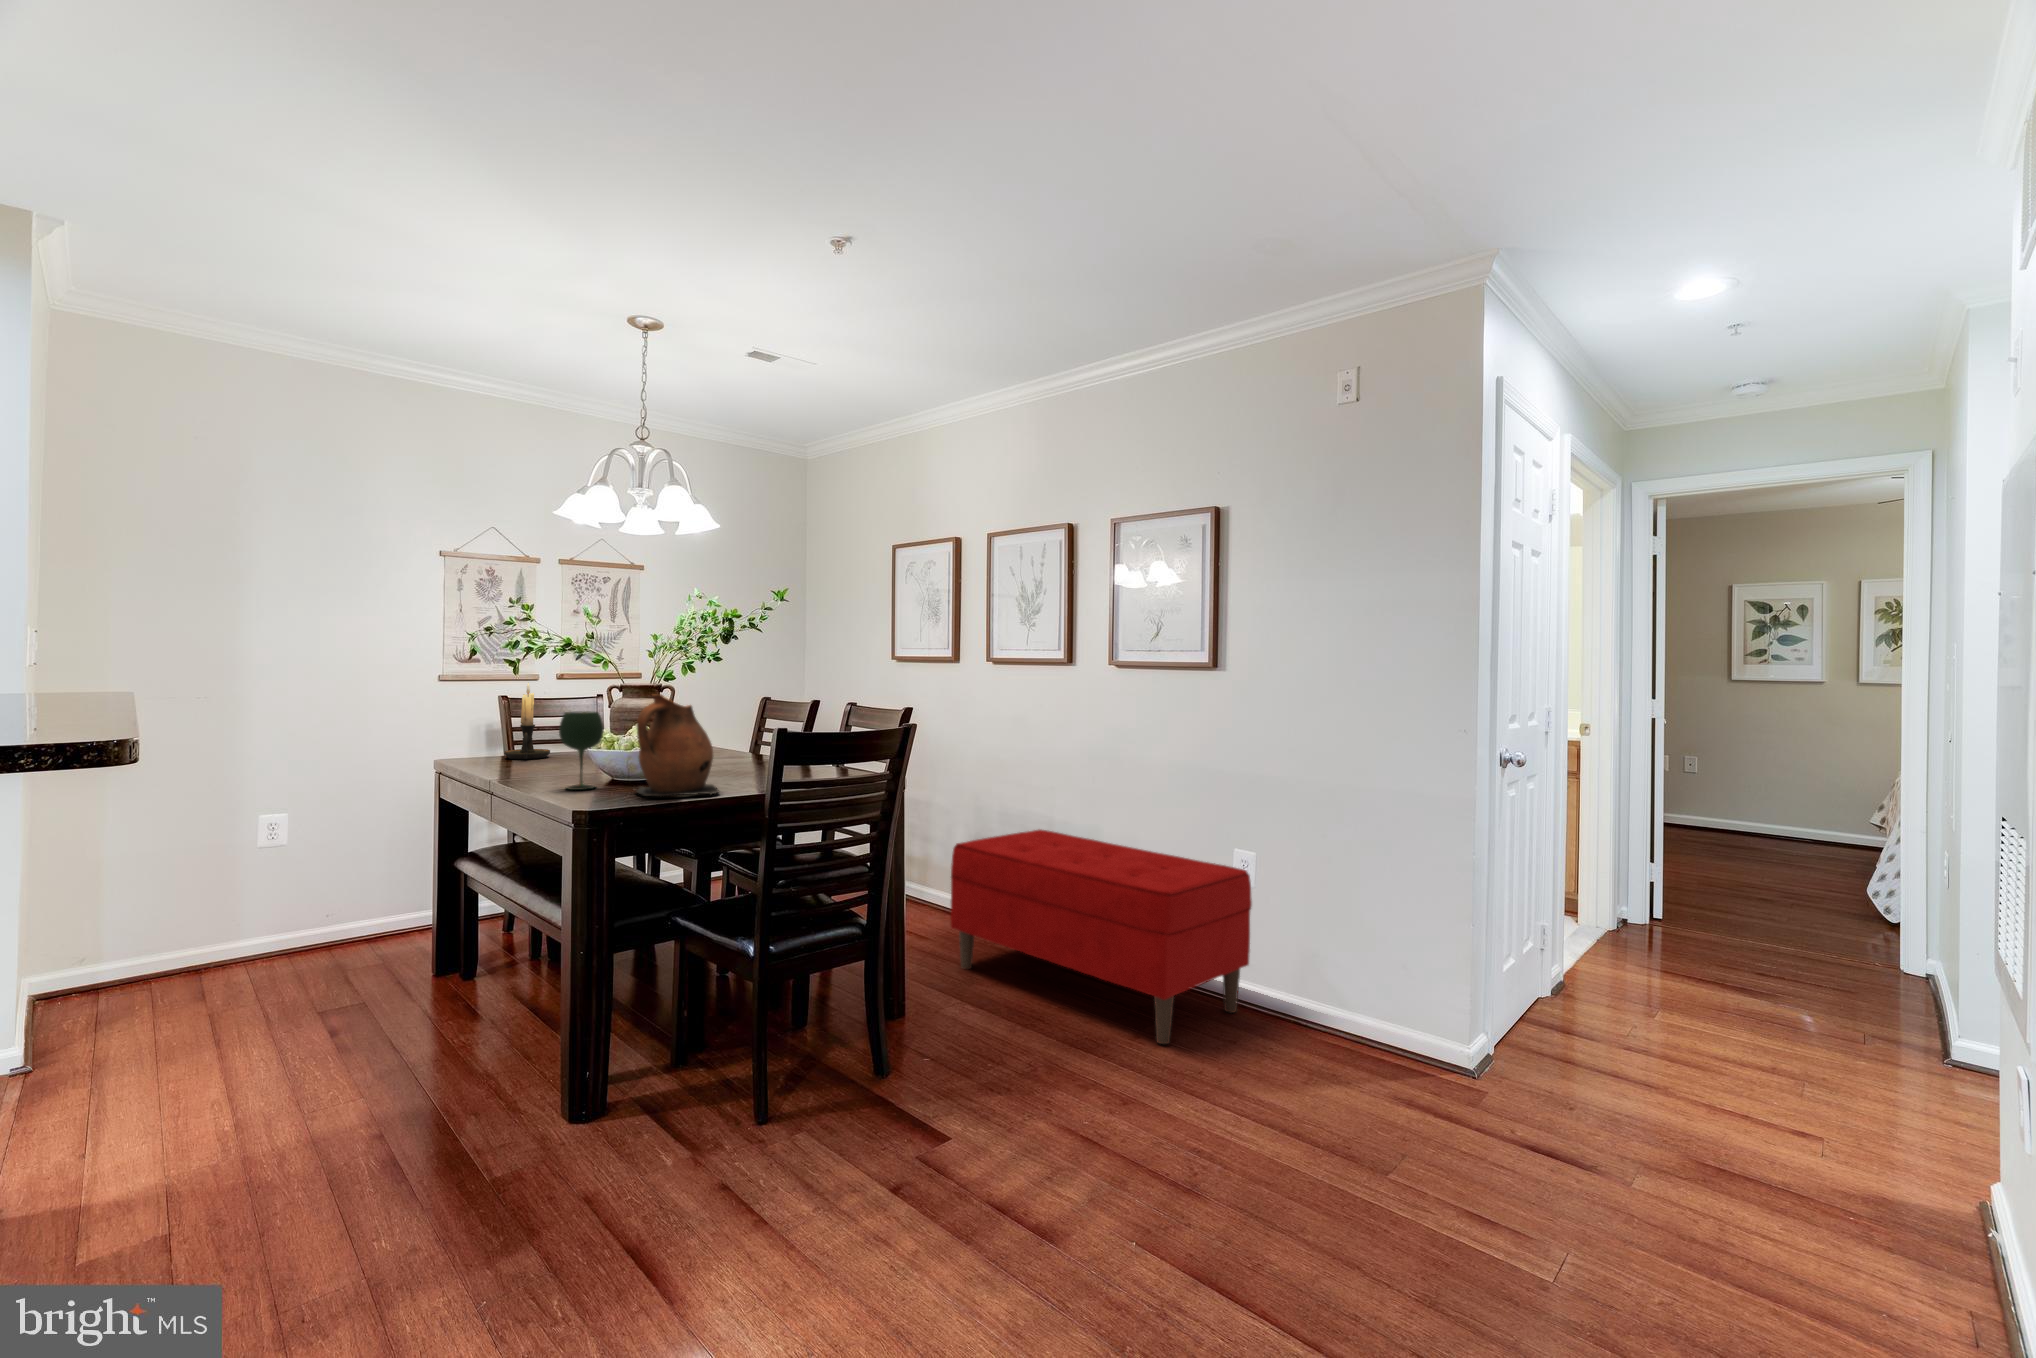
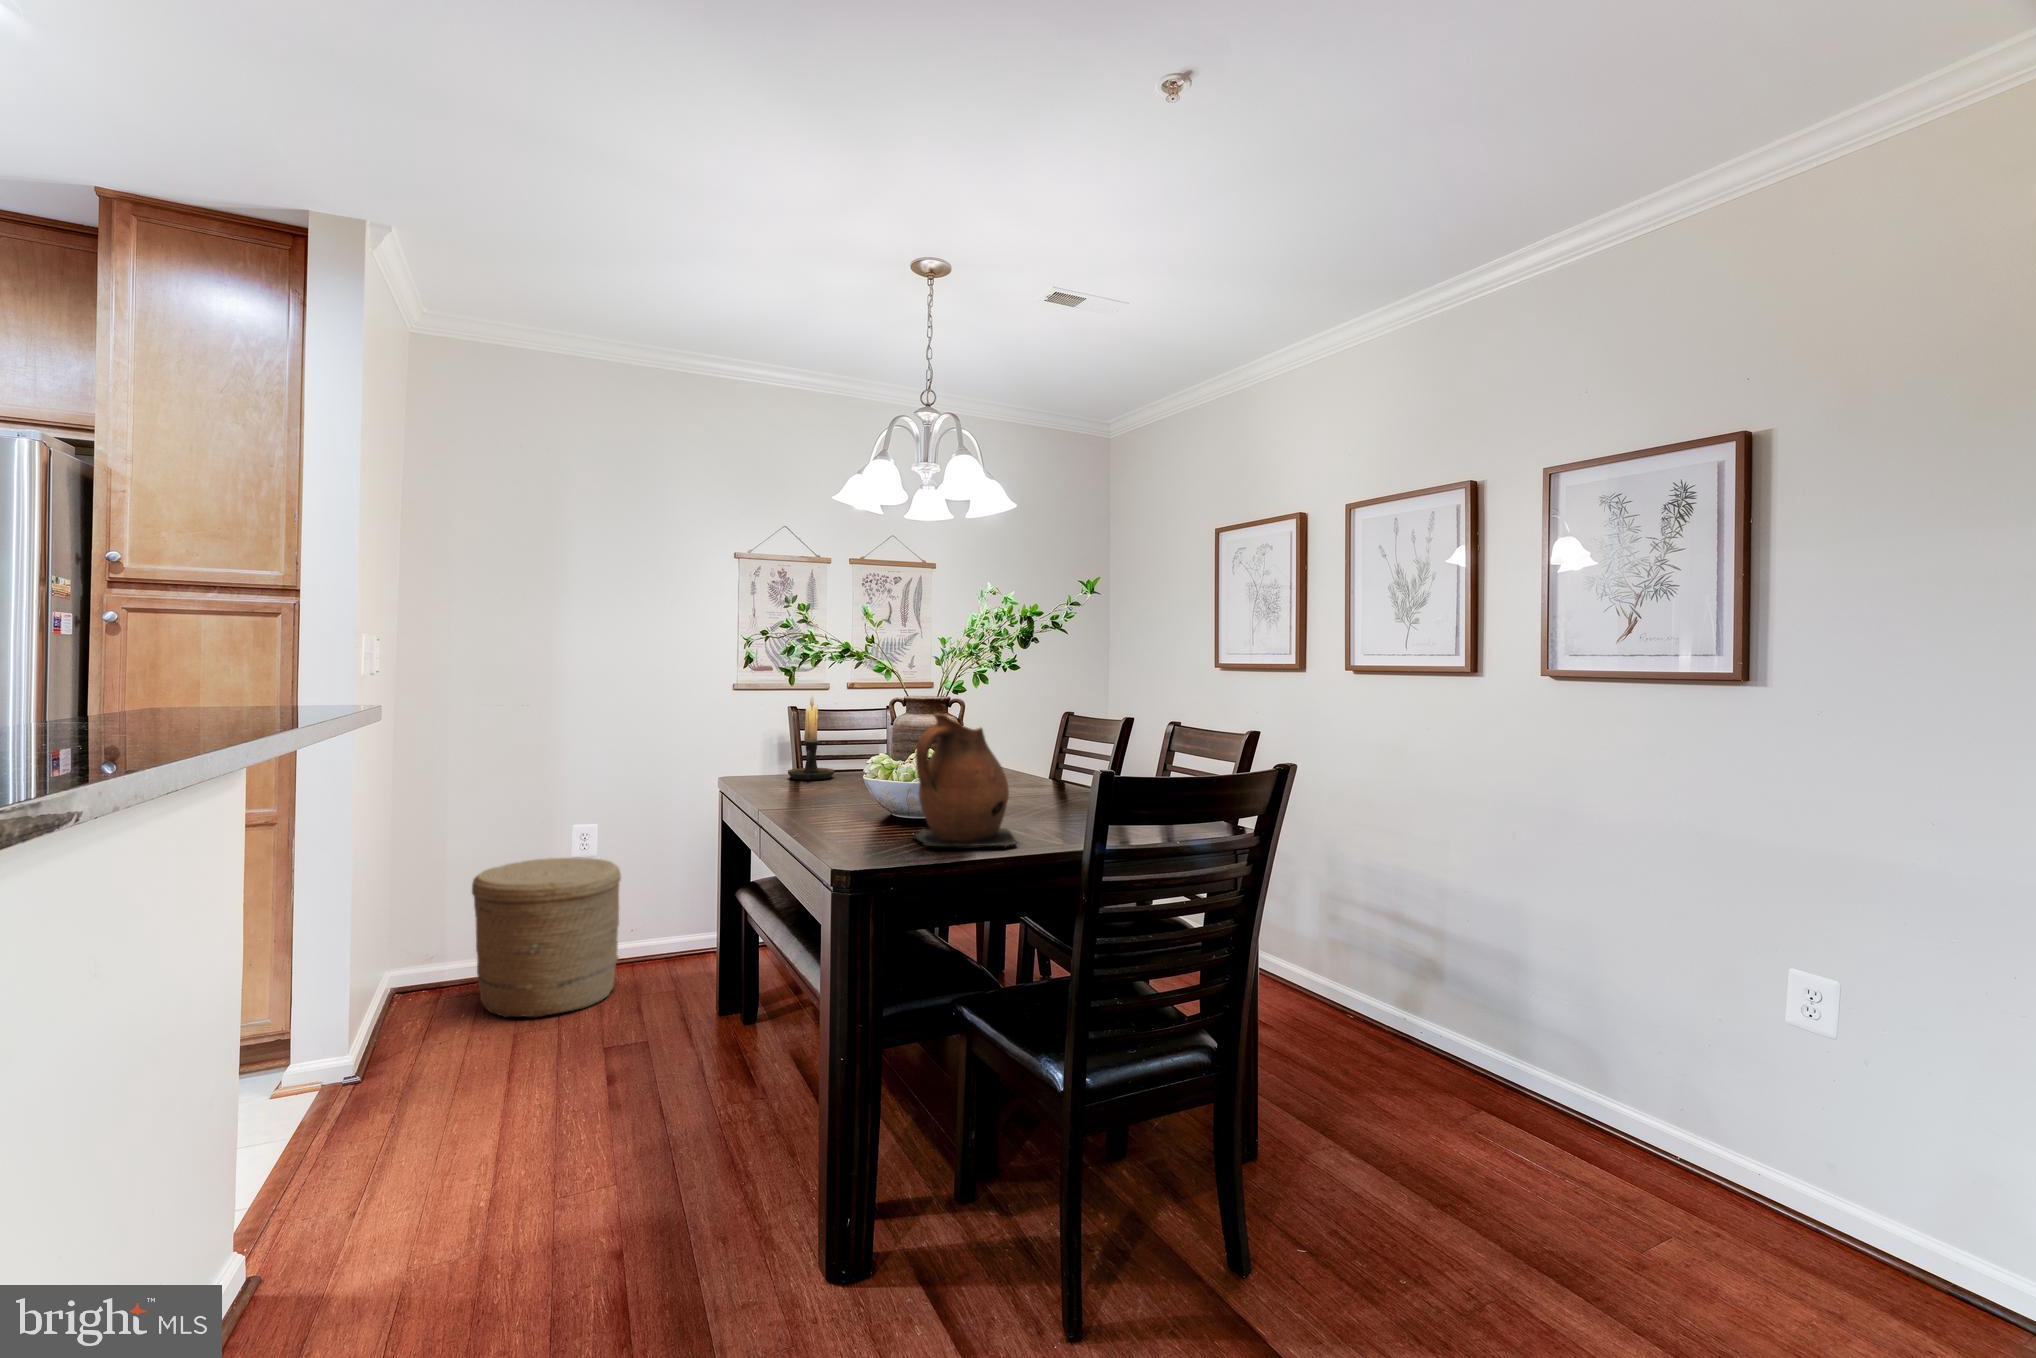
wine glass: present [559,711,604,790] -> none [830,732,881,830]
bench: present [951,830,1252,1044] -> none [1307,894,1814,1270]
woven basket: none [154,843,323,998] -> present [472,858,621,1018]

